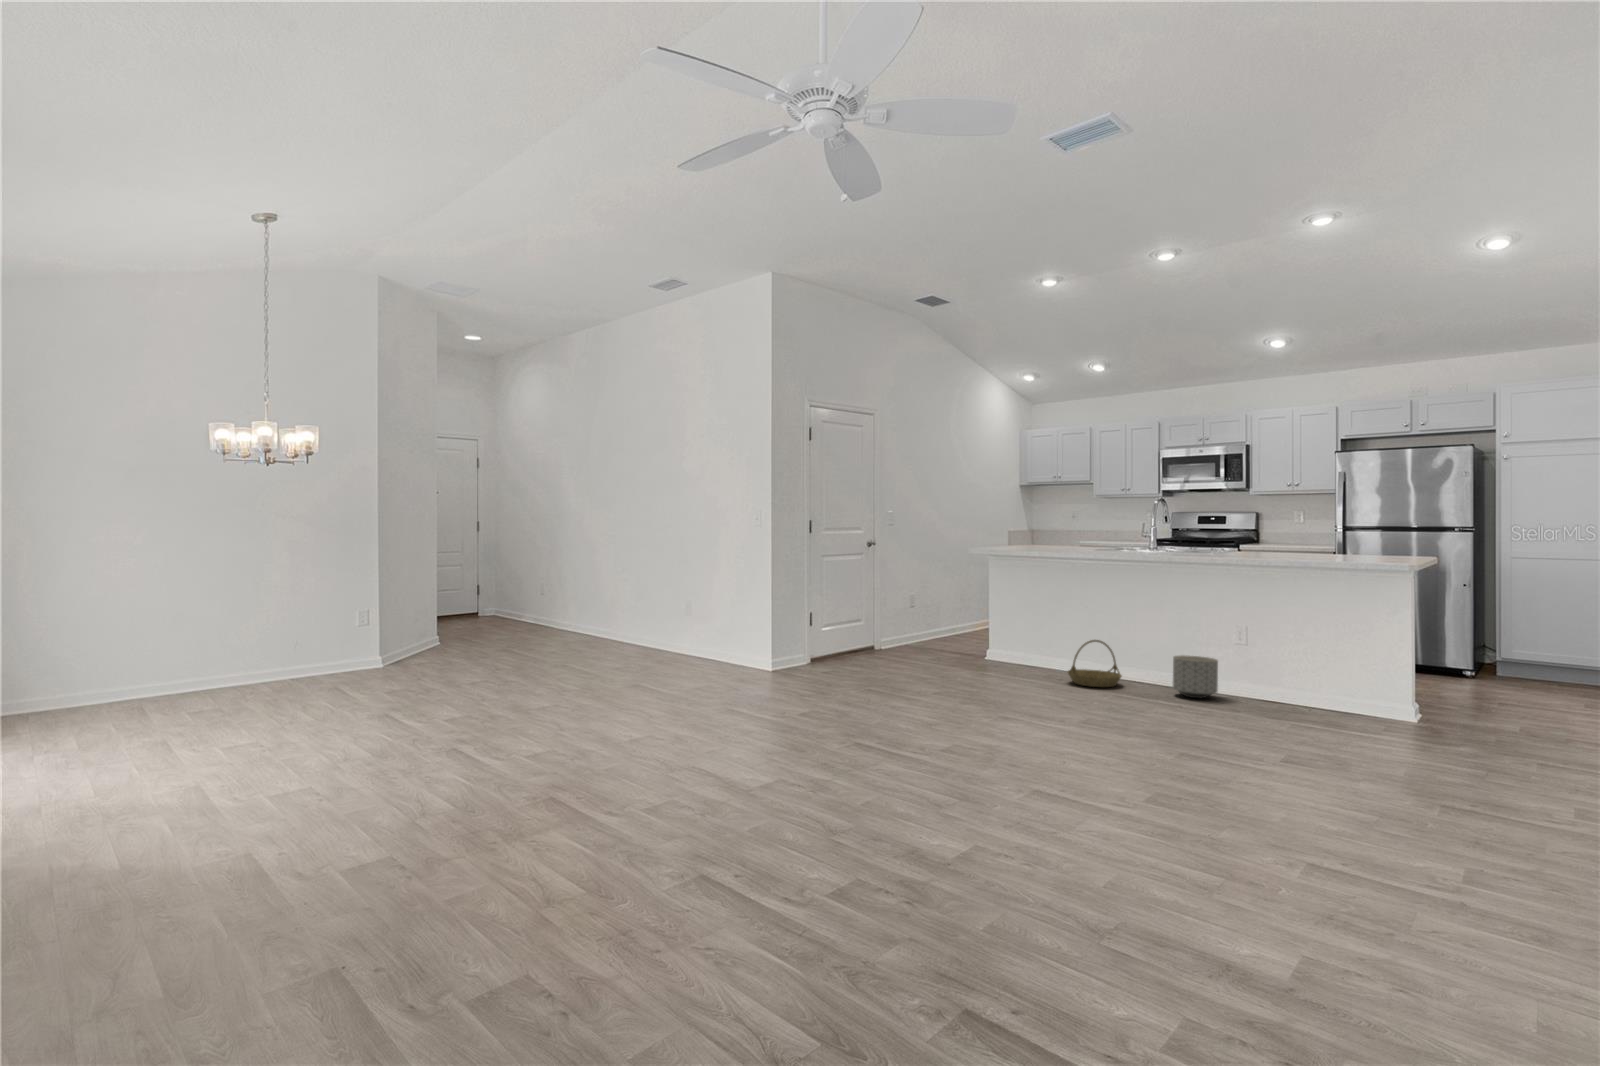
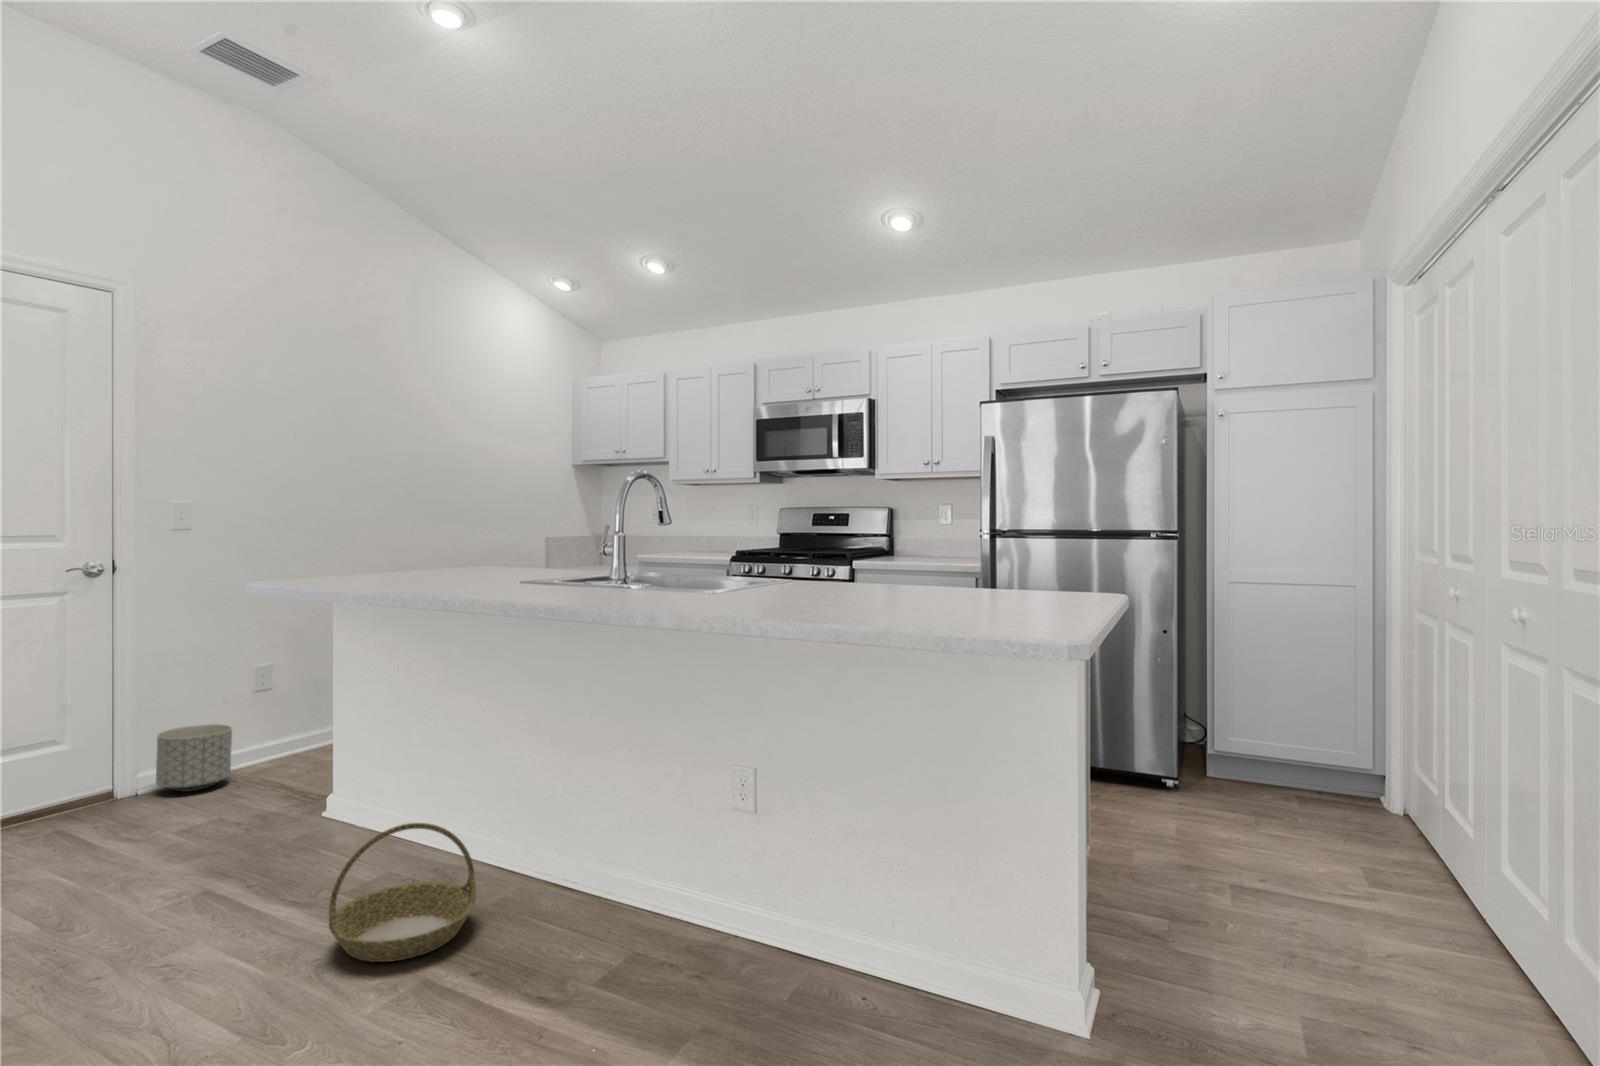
planter: present [1173,655,1218,698] -> present [156,724,232,792]

